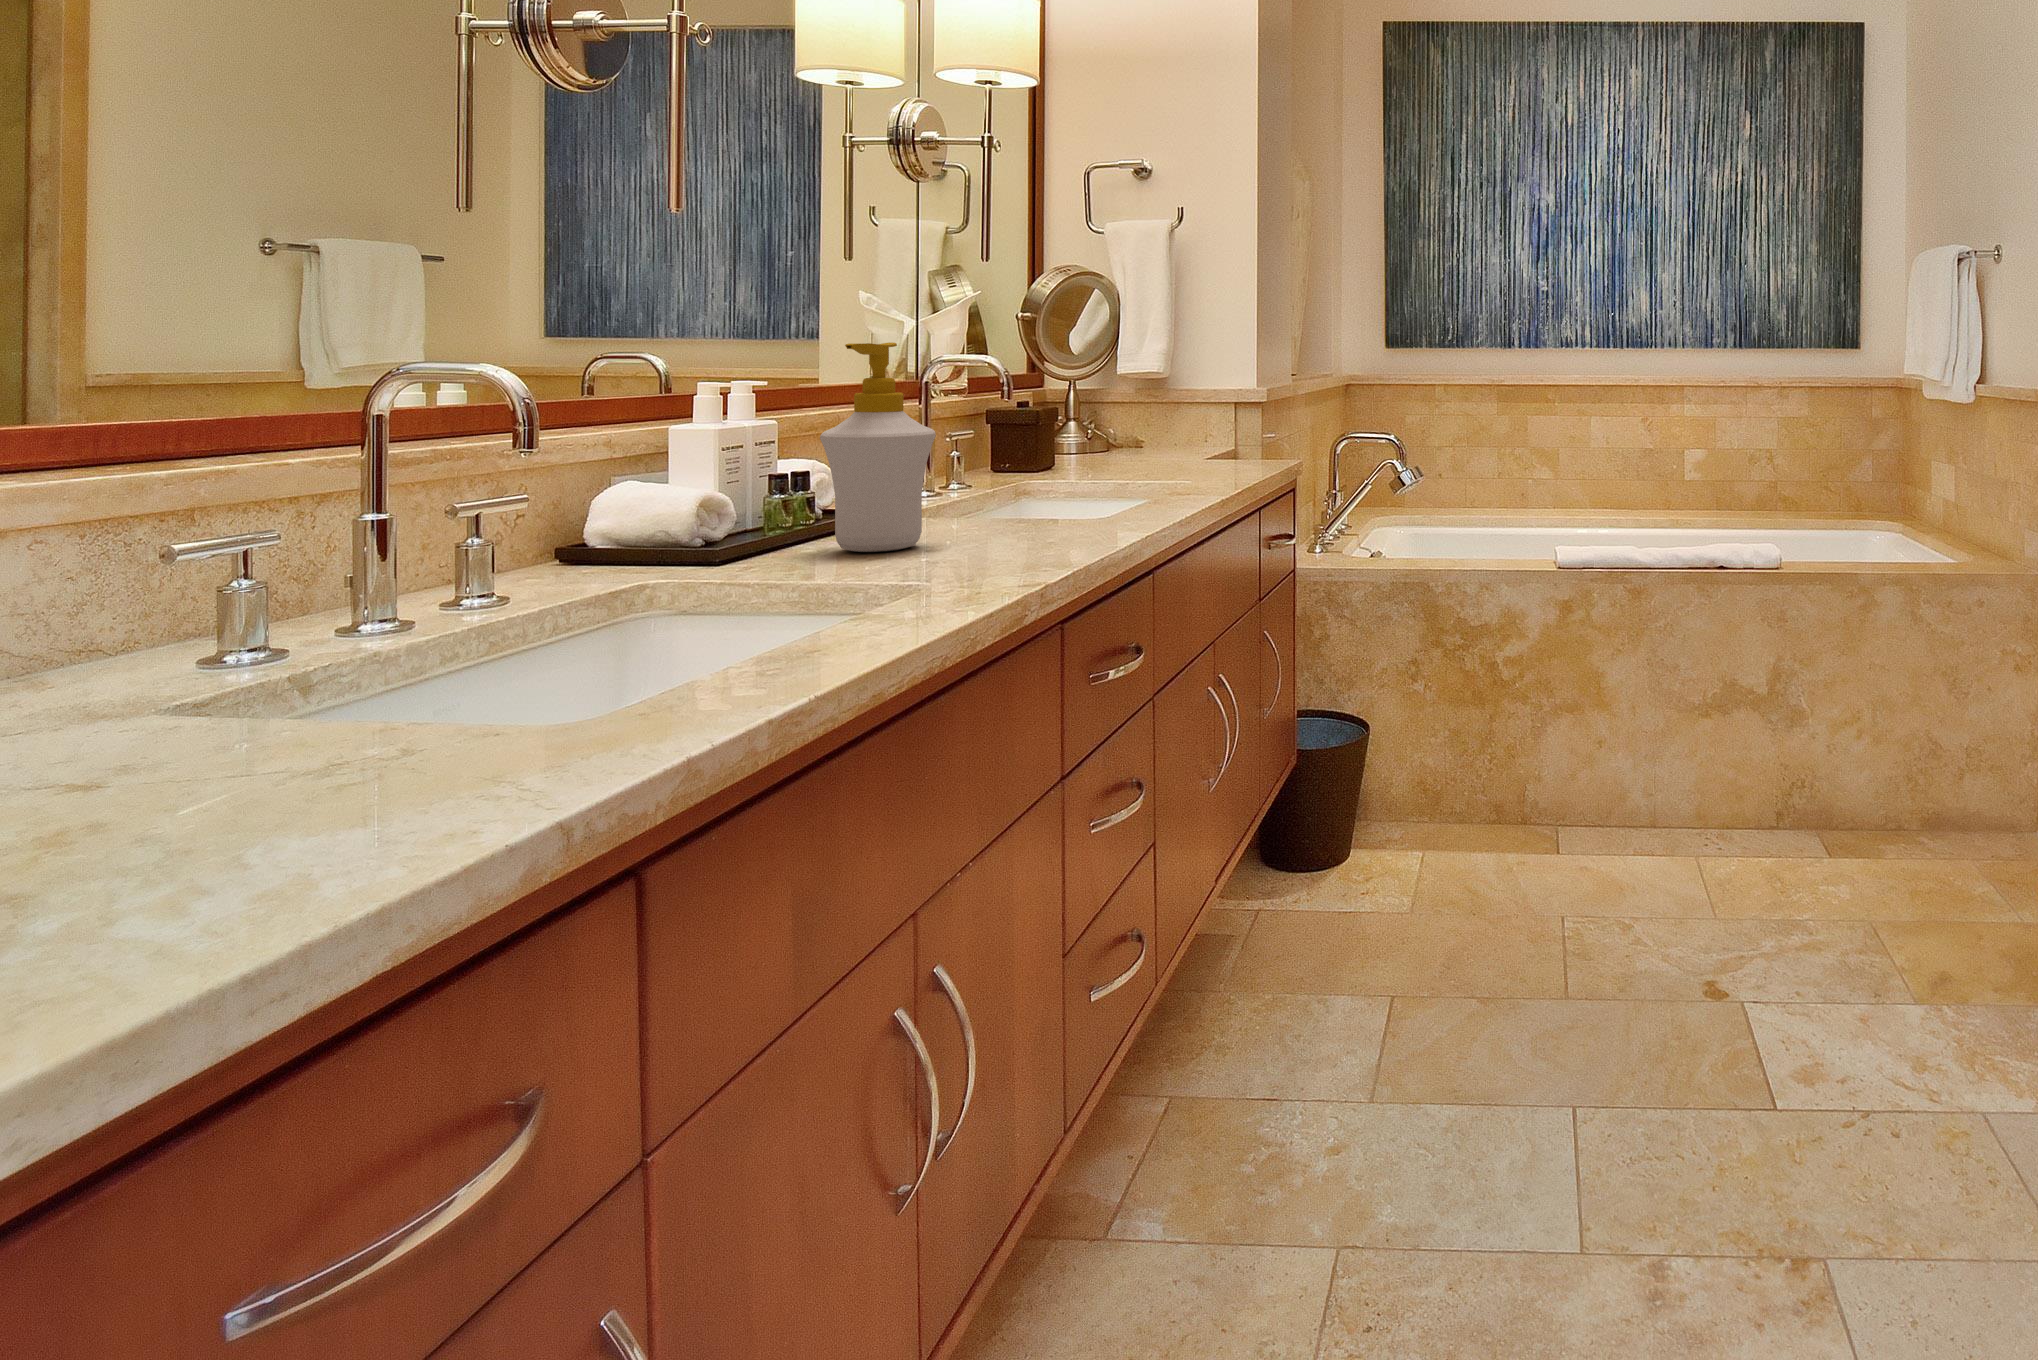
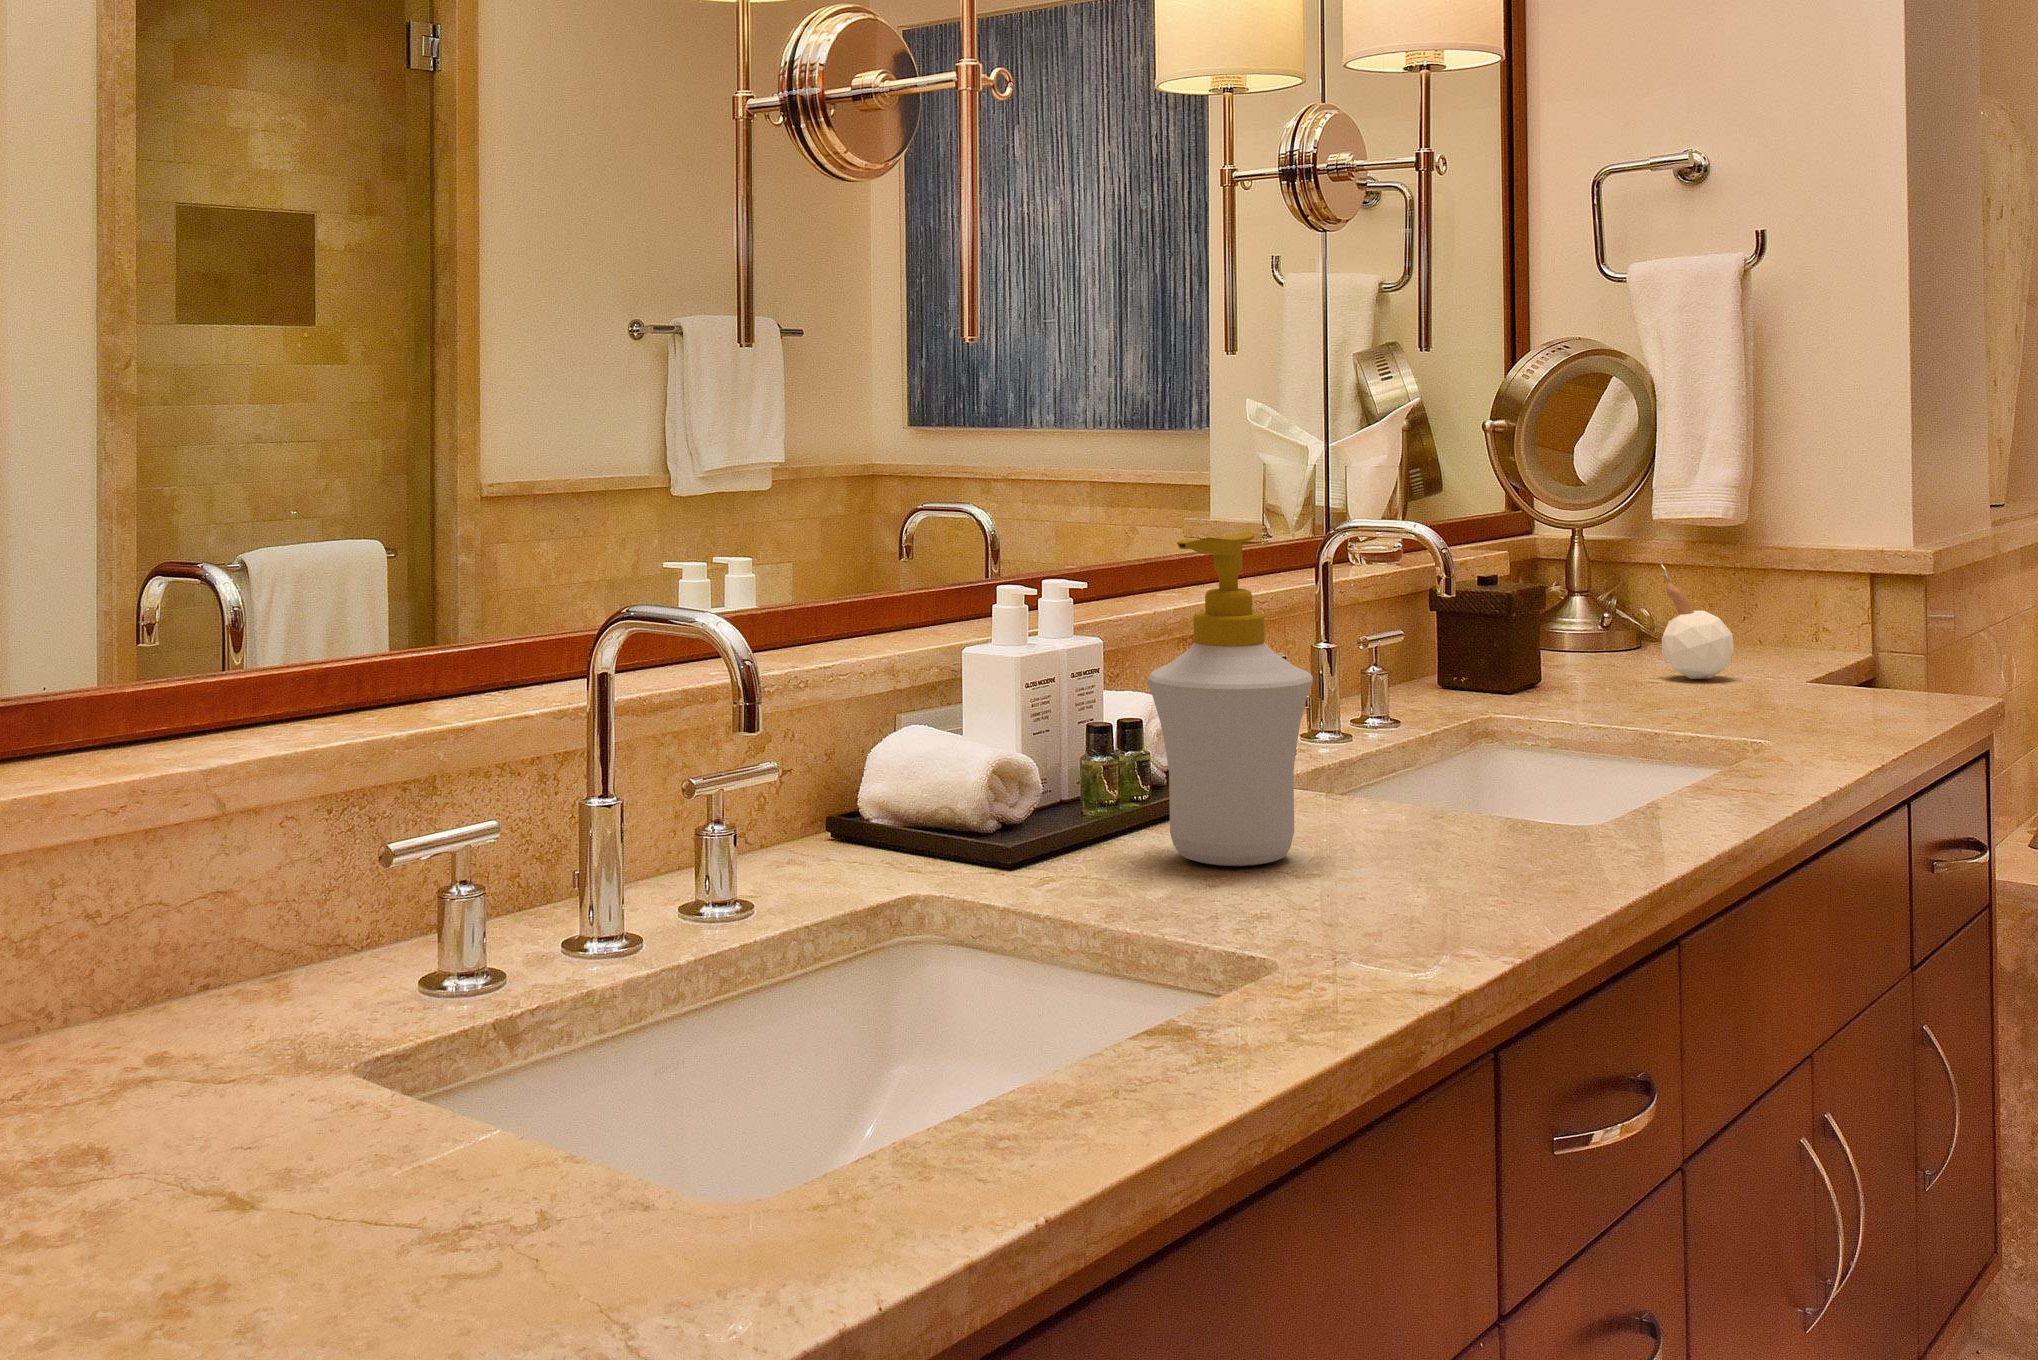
candle: none [1122,396,1163,463] -> present [1660,561,1734,679]

